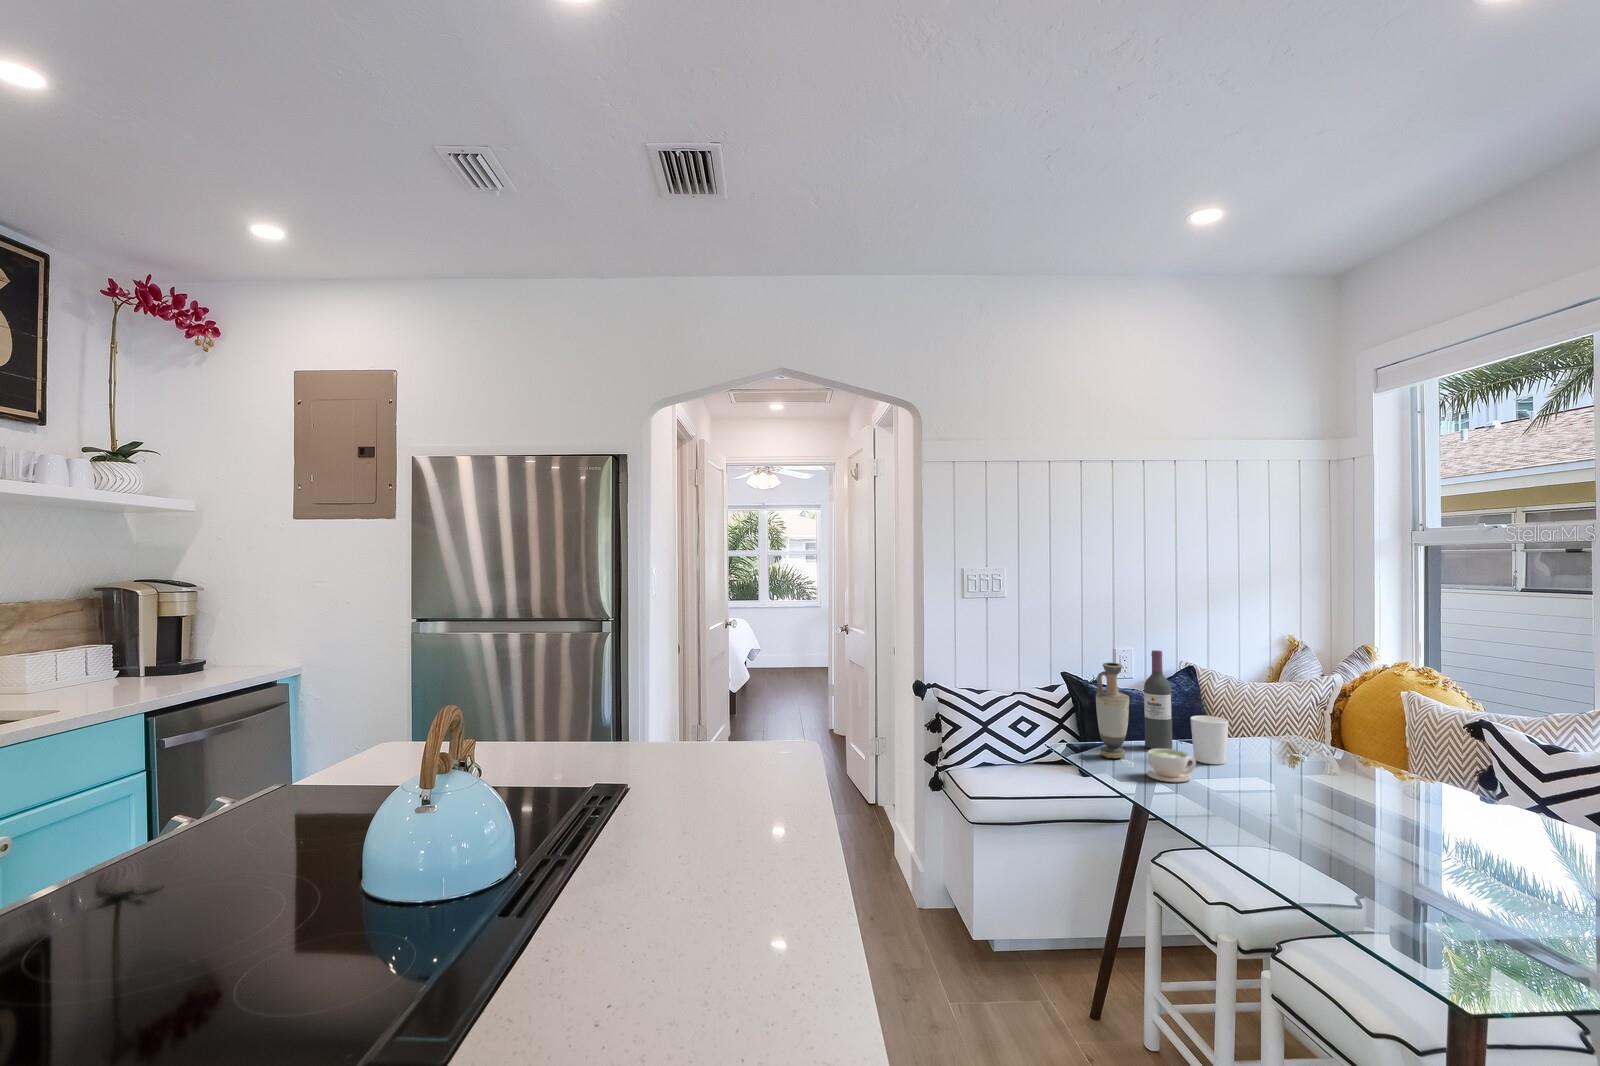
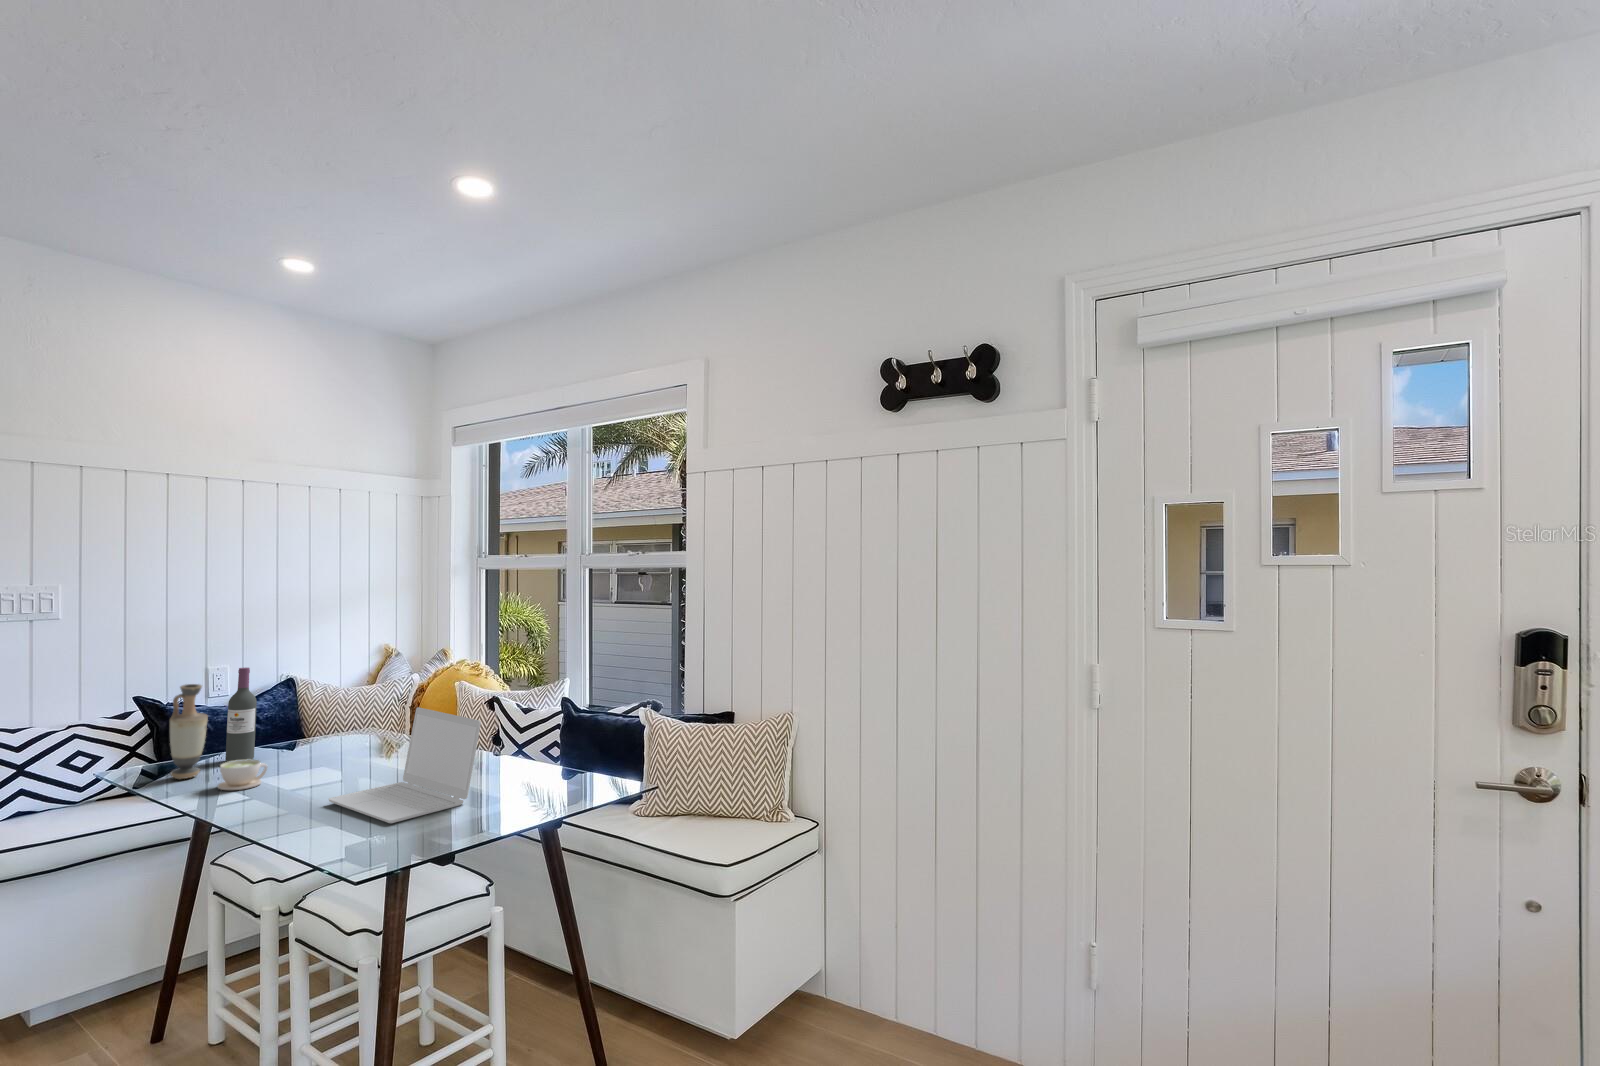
candle holder: present [1190,716,1229,764] -> none [271,723,306,767]
laptop: none [1283,718,1522,878] -> present [329,707,481,823]

